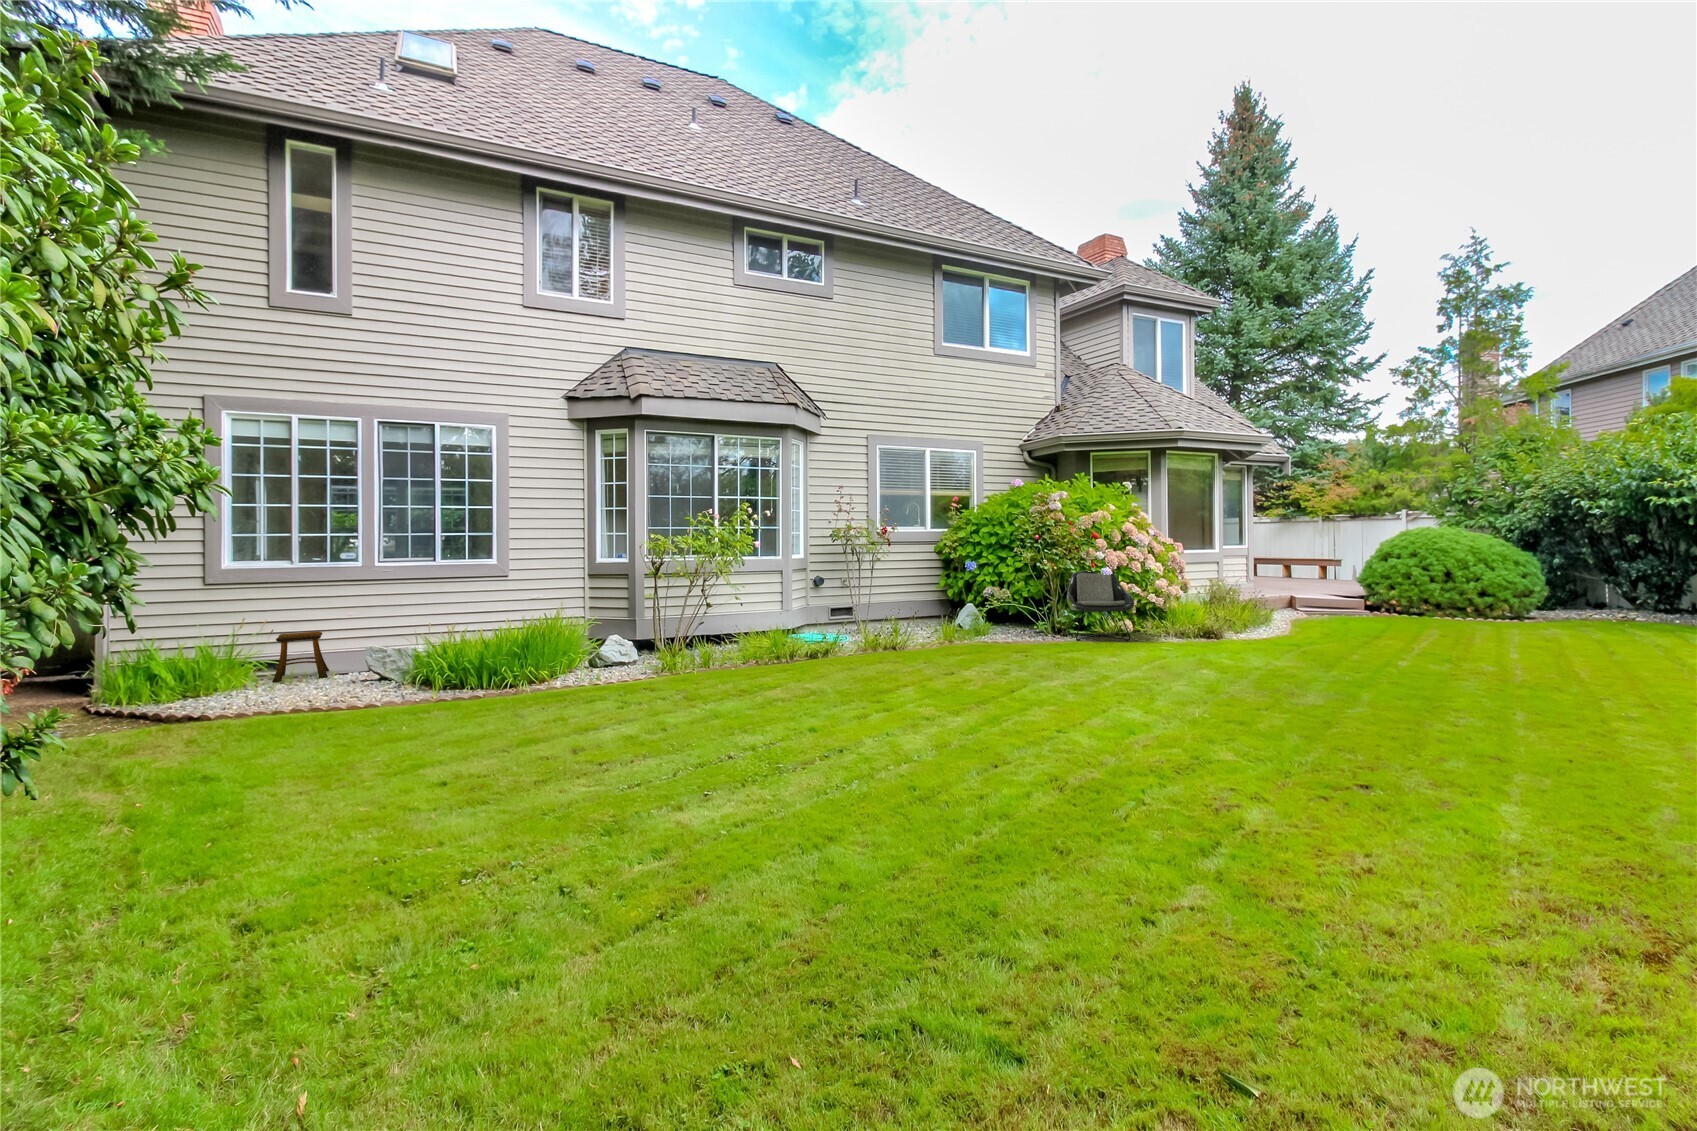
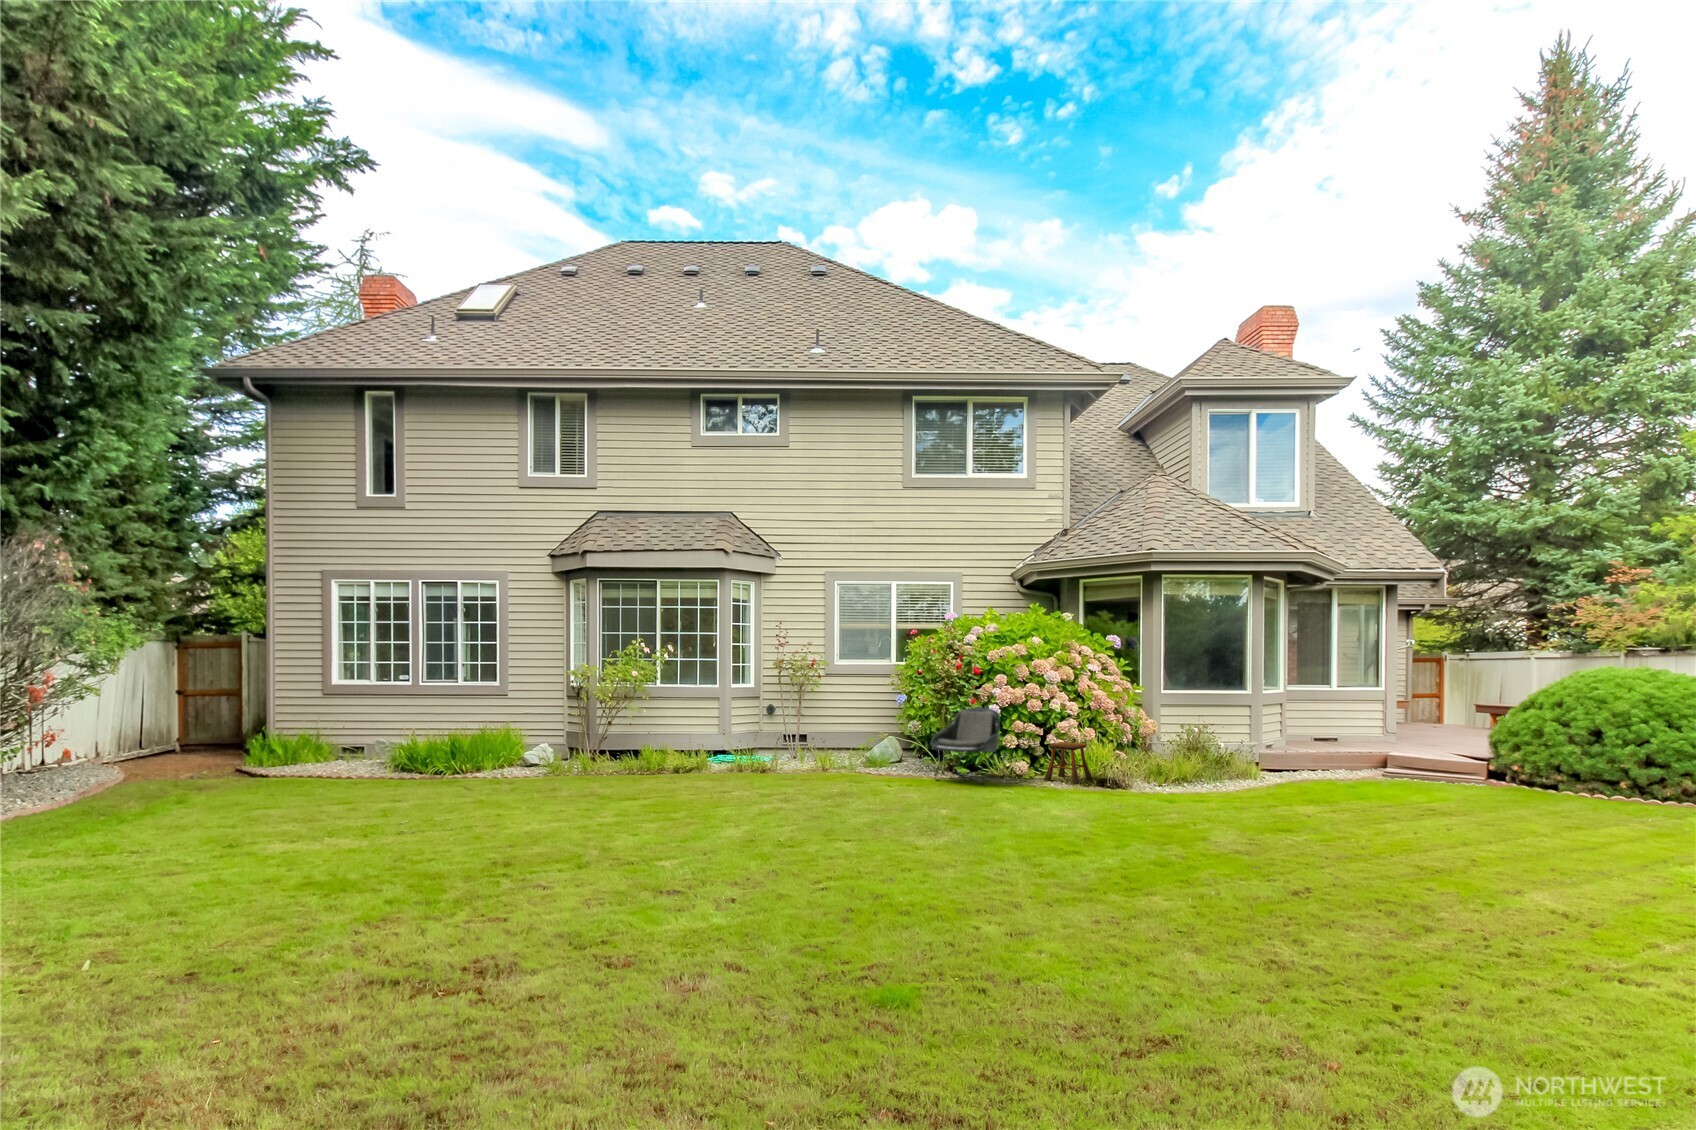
stool: present [272,631,329,682] -> present [1044,742,1093,784]

